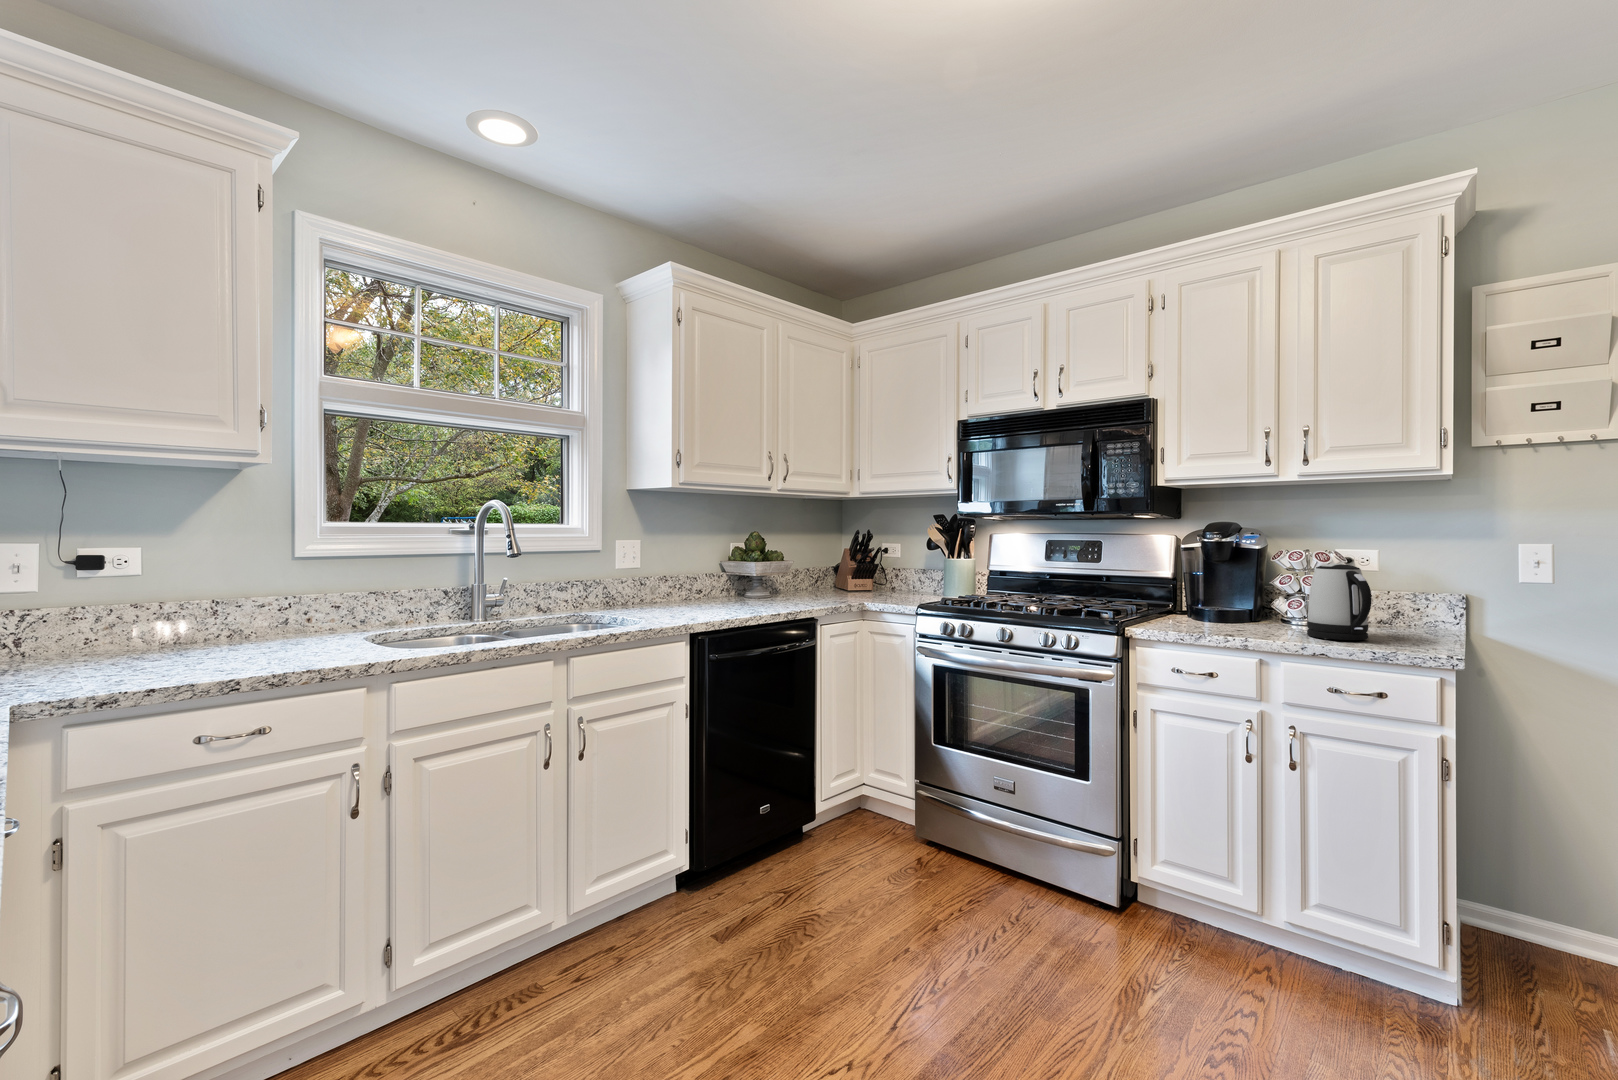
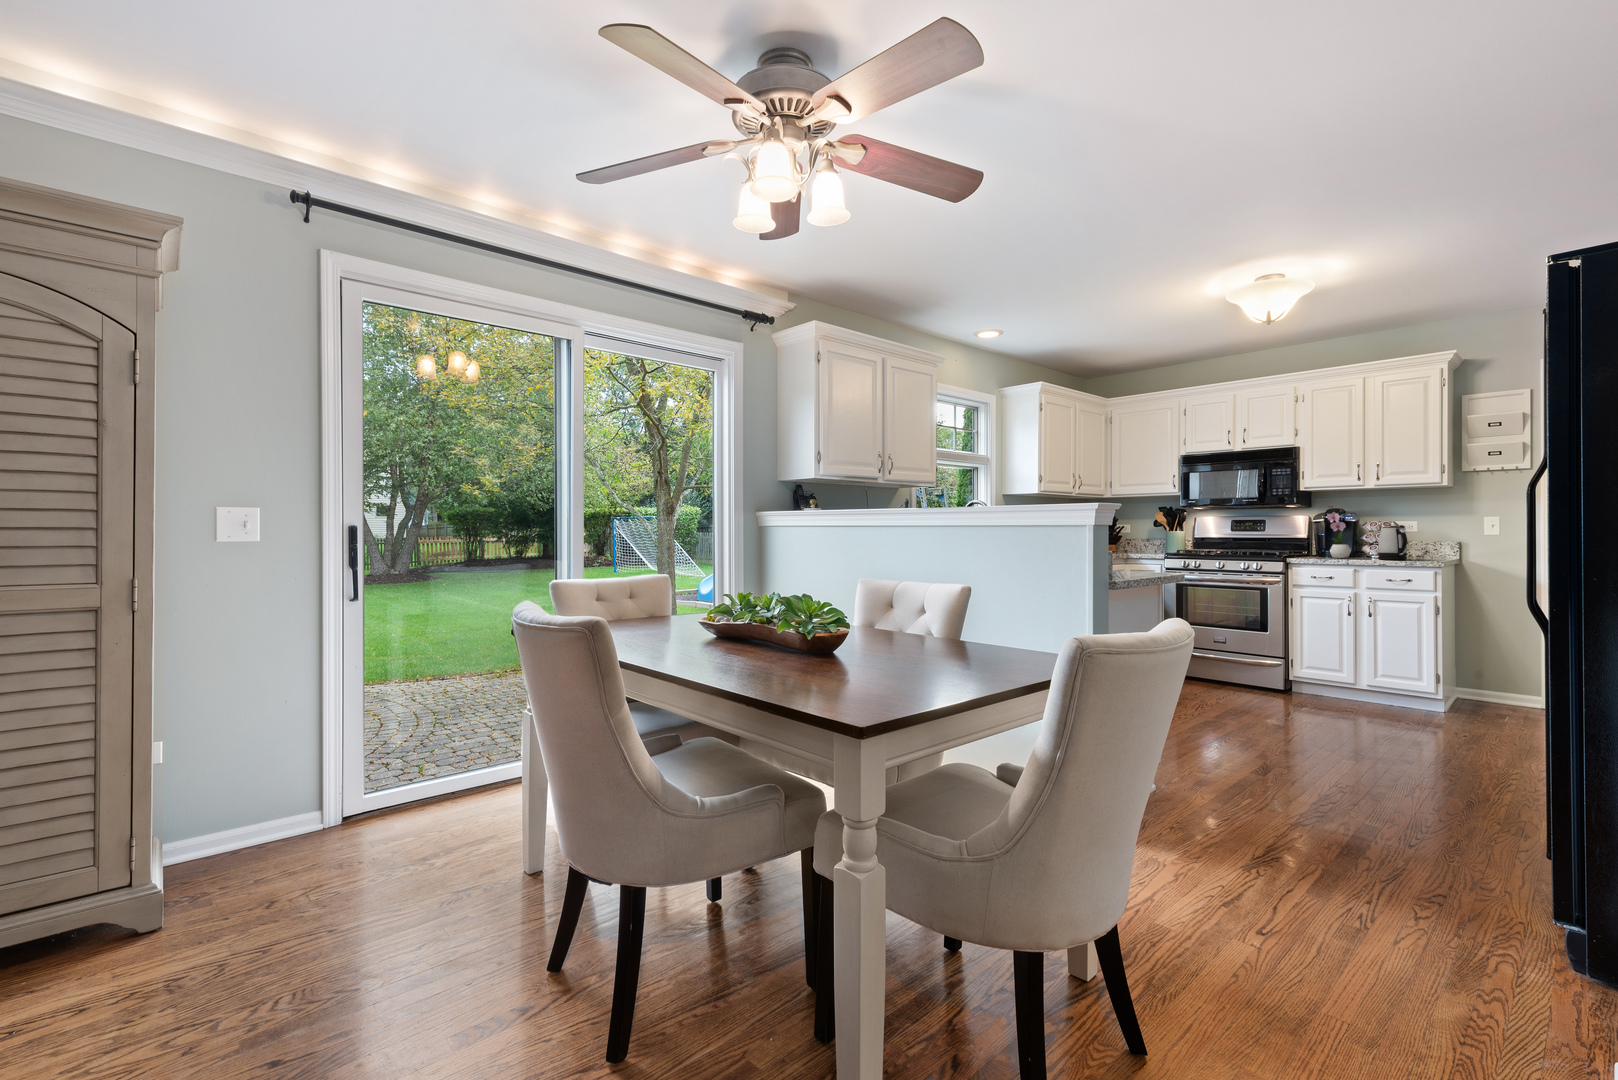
flower arrangement: none [1205,518,1258,631] -> present [1327,506,1351,558]

